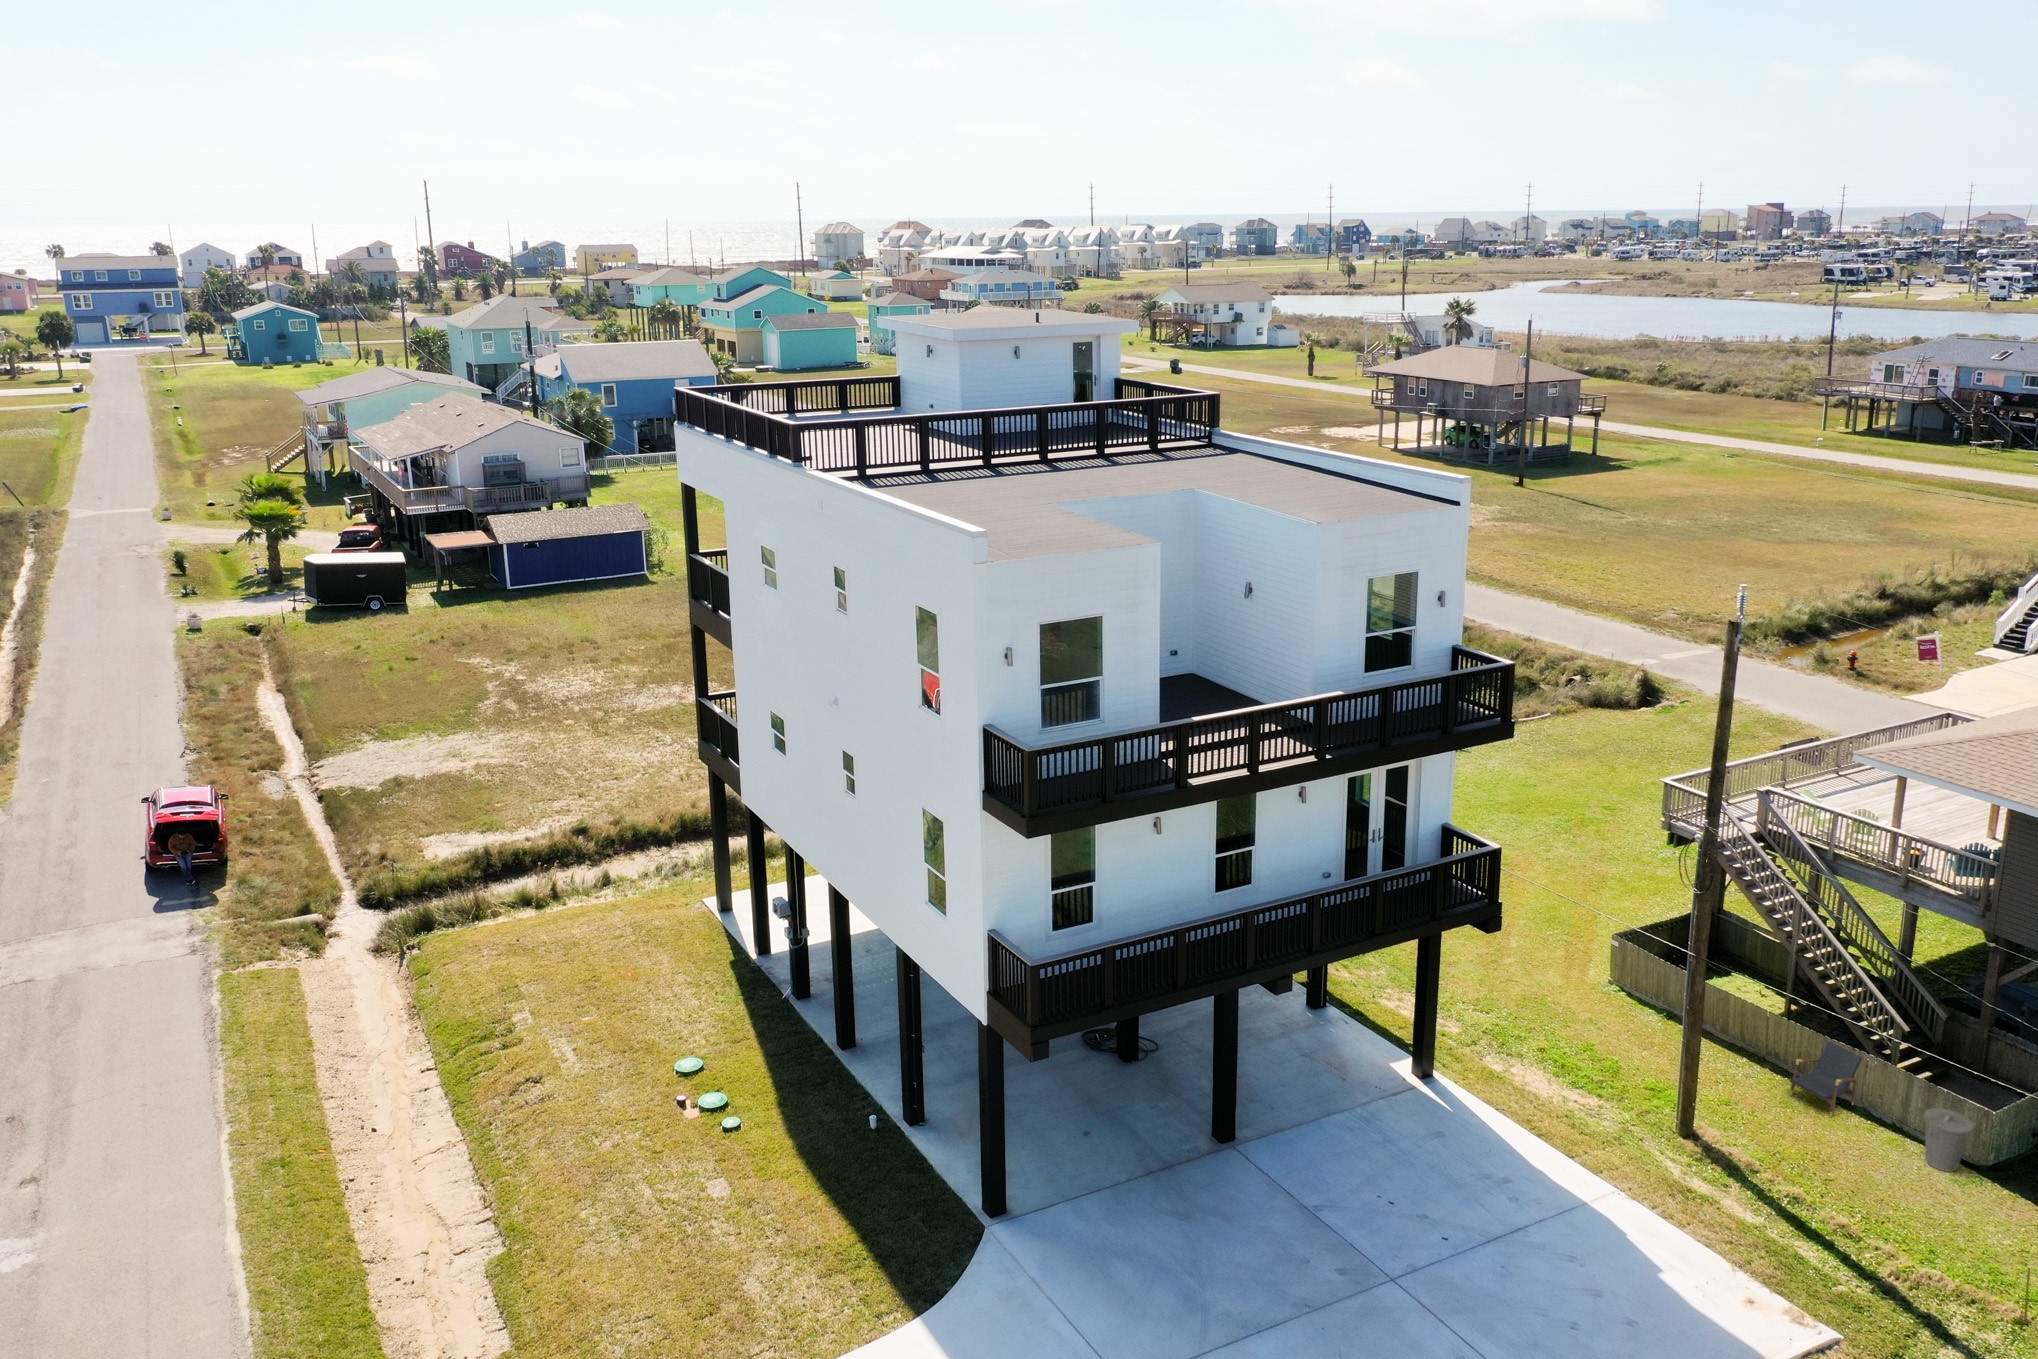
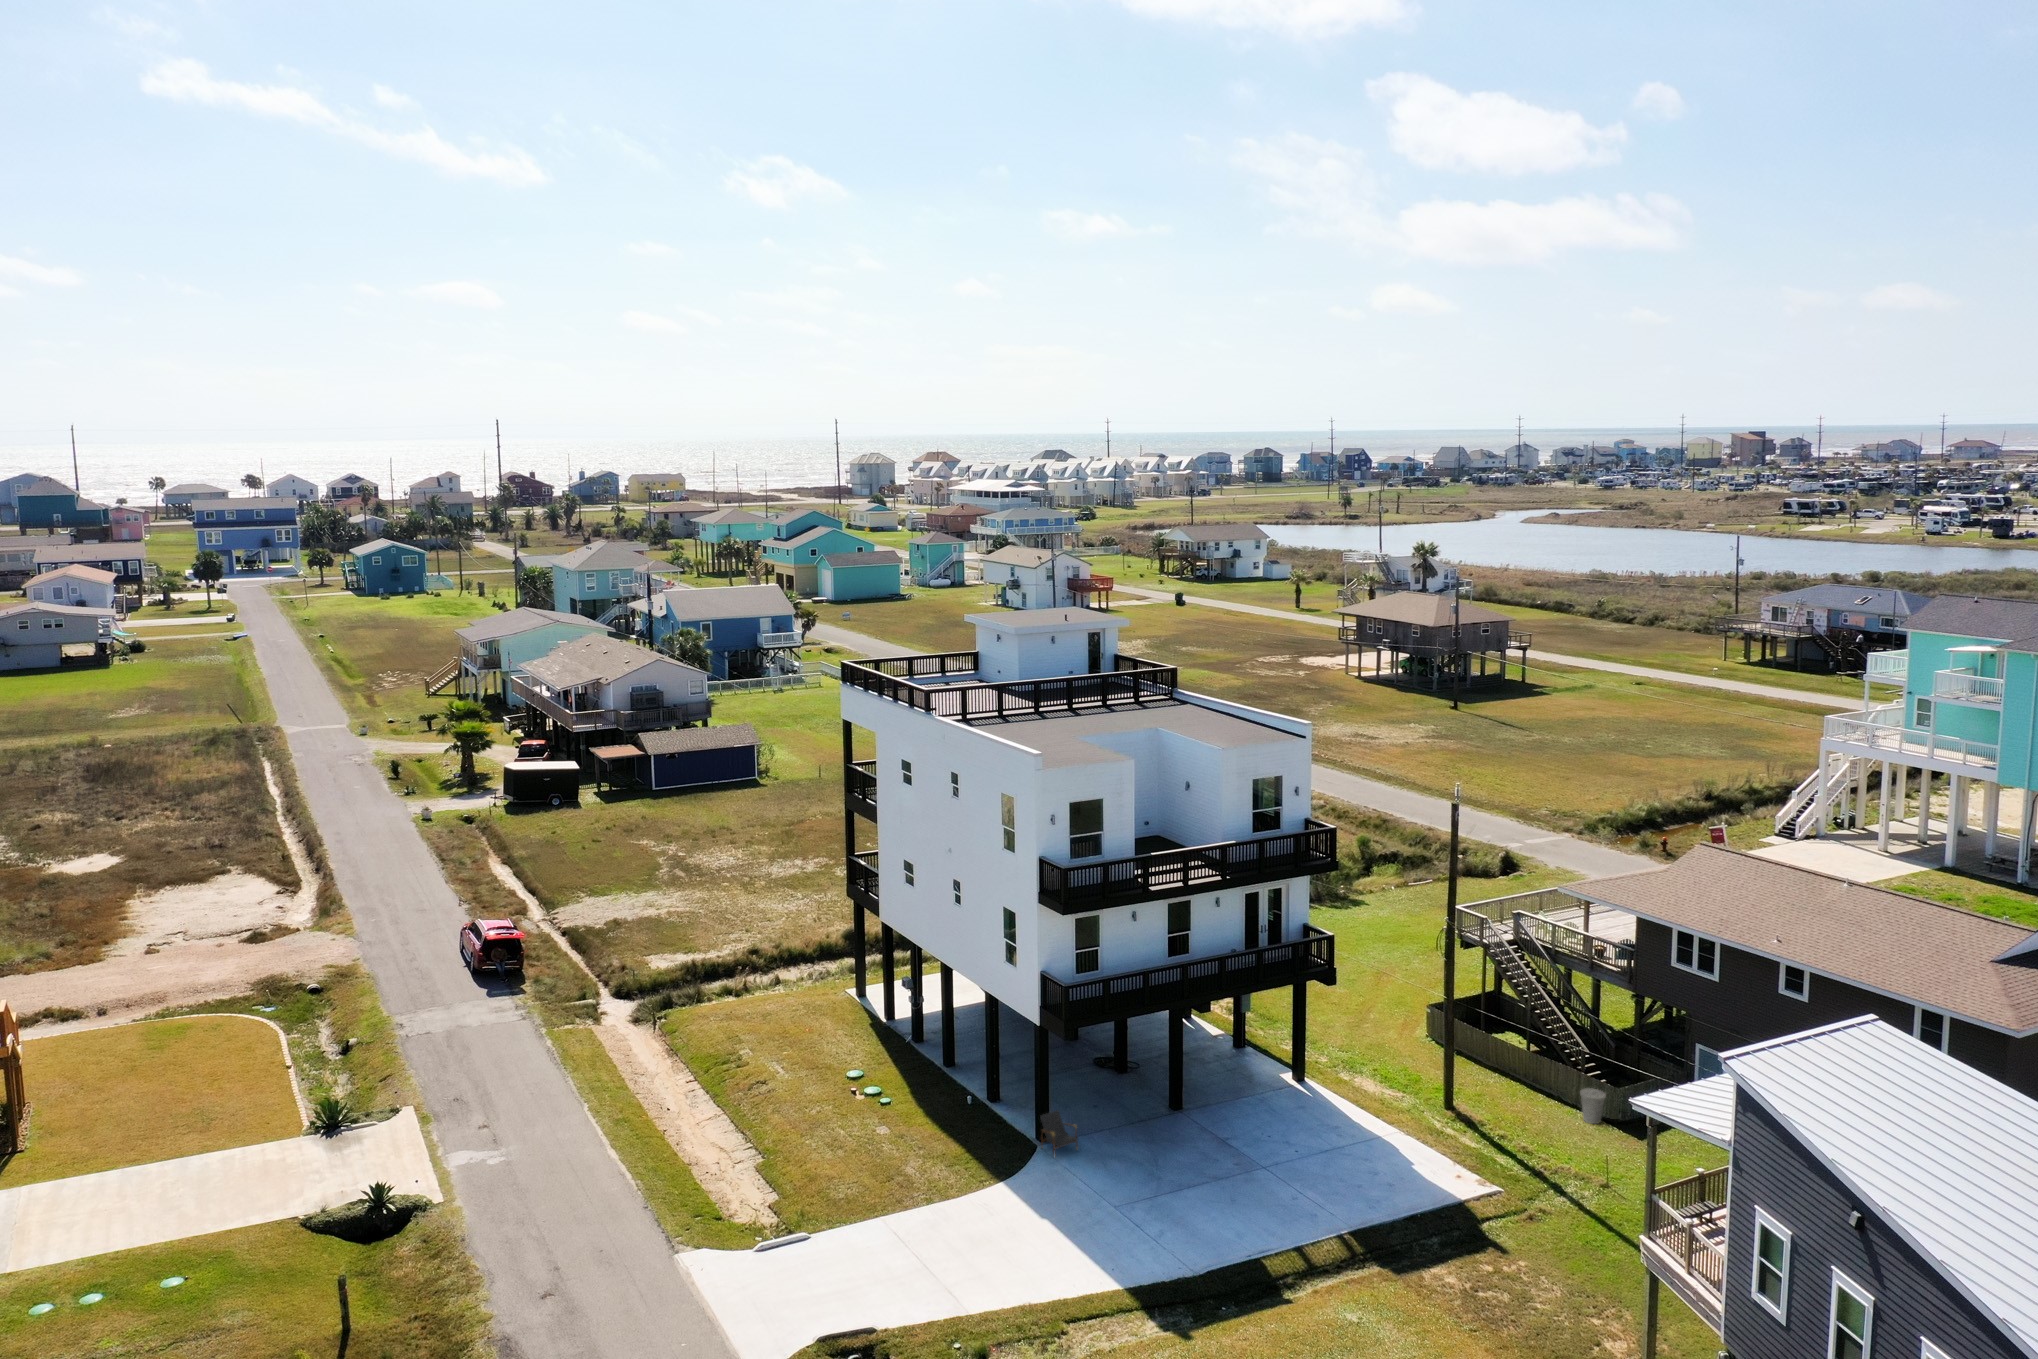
lounge chair: present [1790,1042,1862,1117] -> present [1040,1110,1078,1152]

